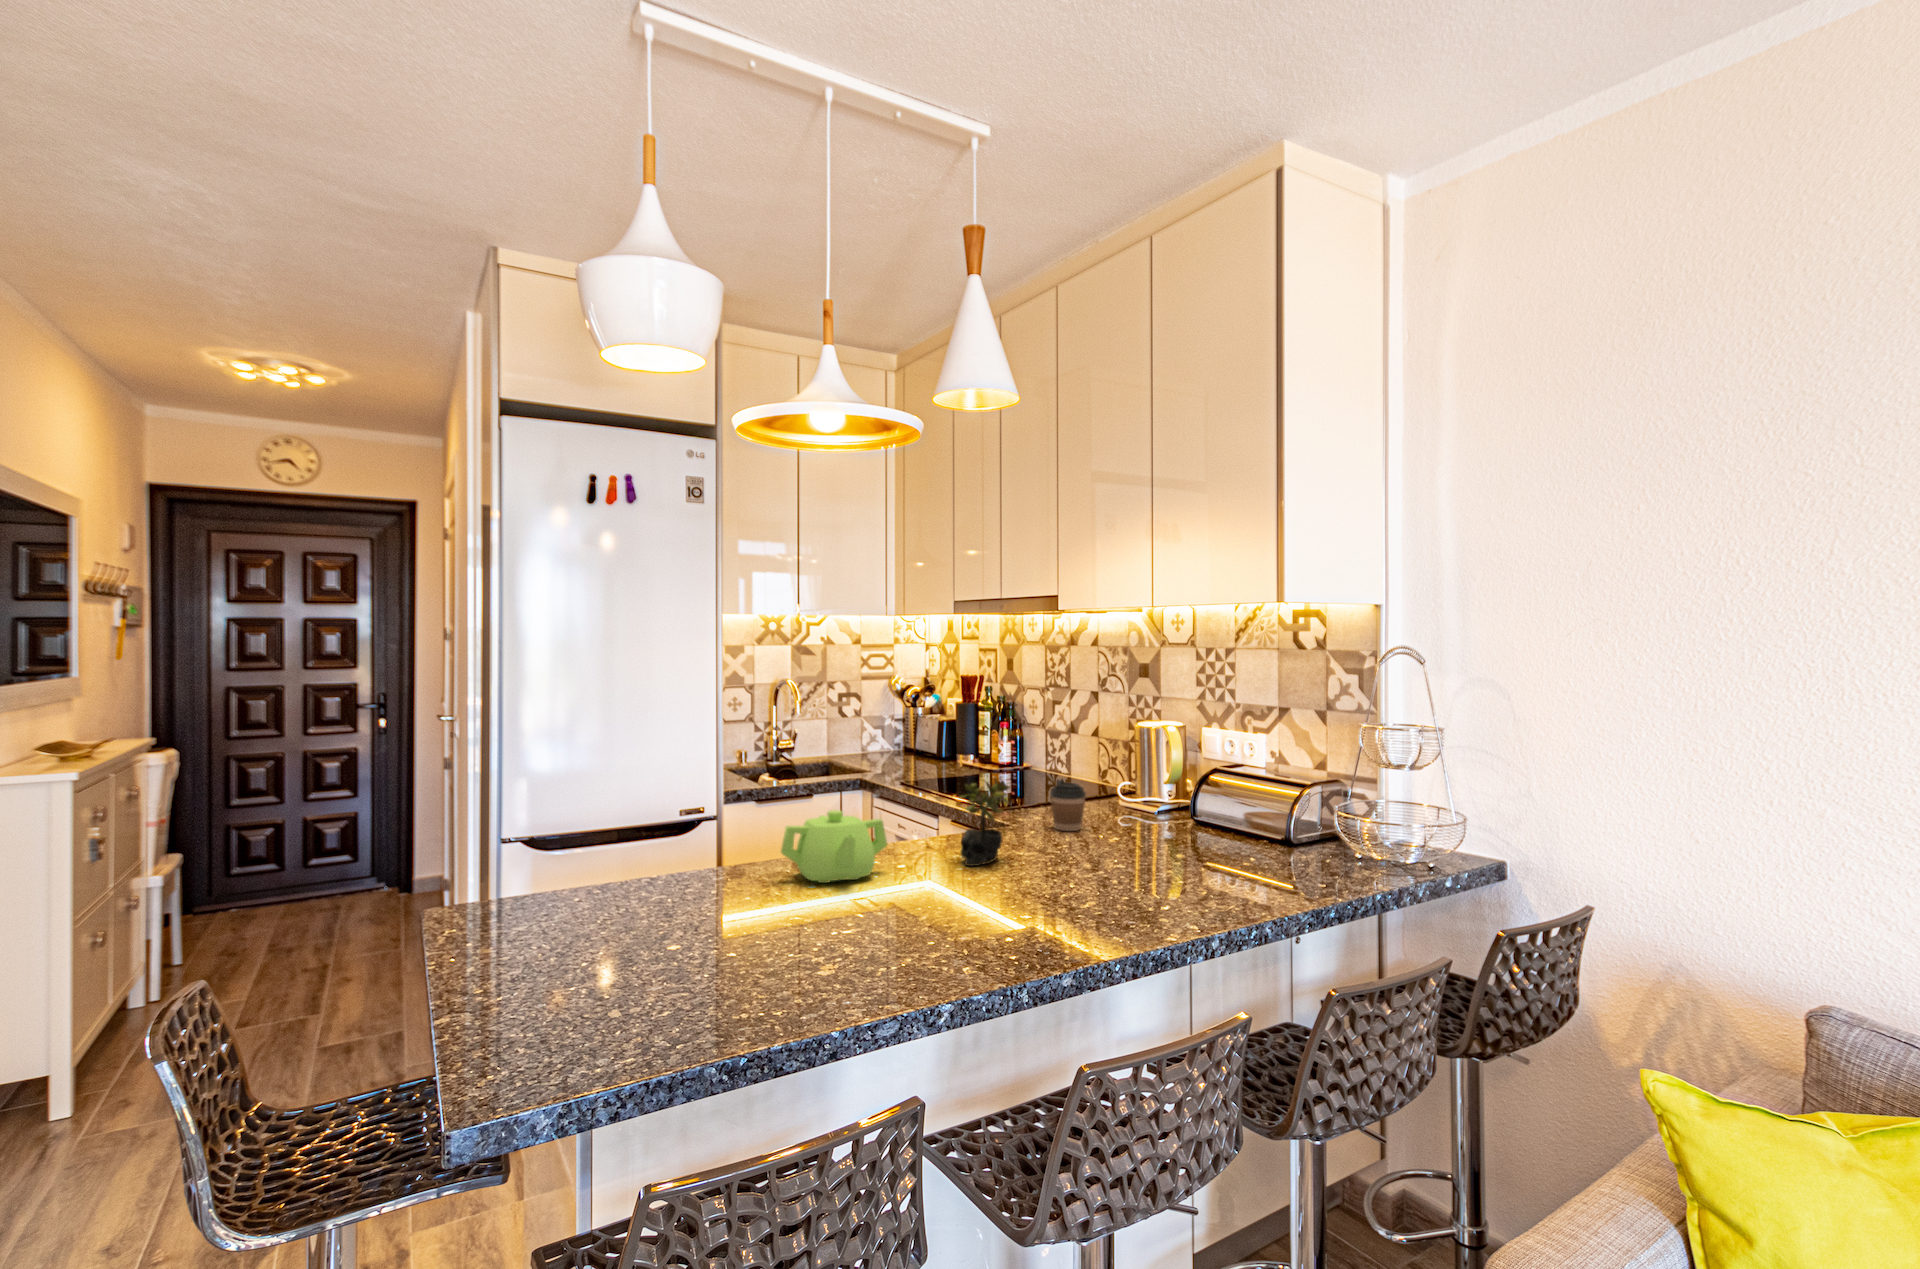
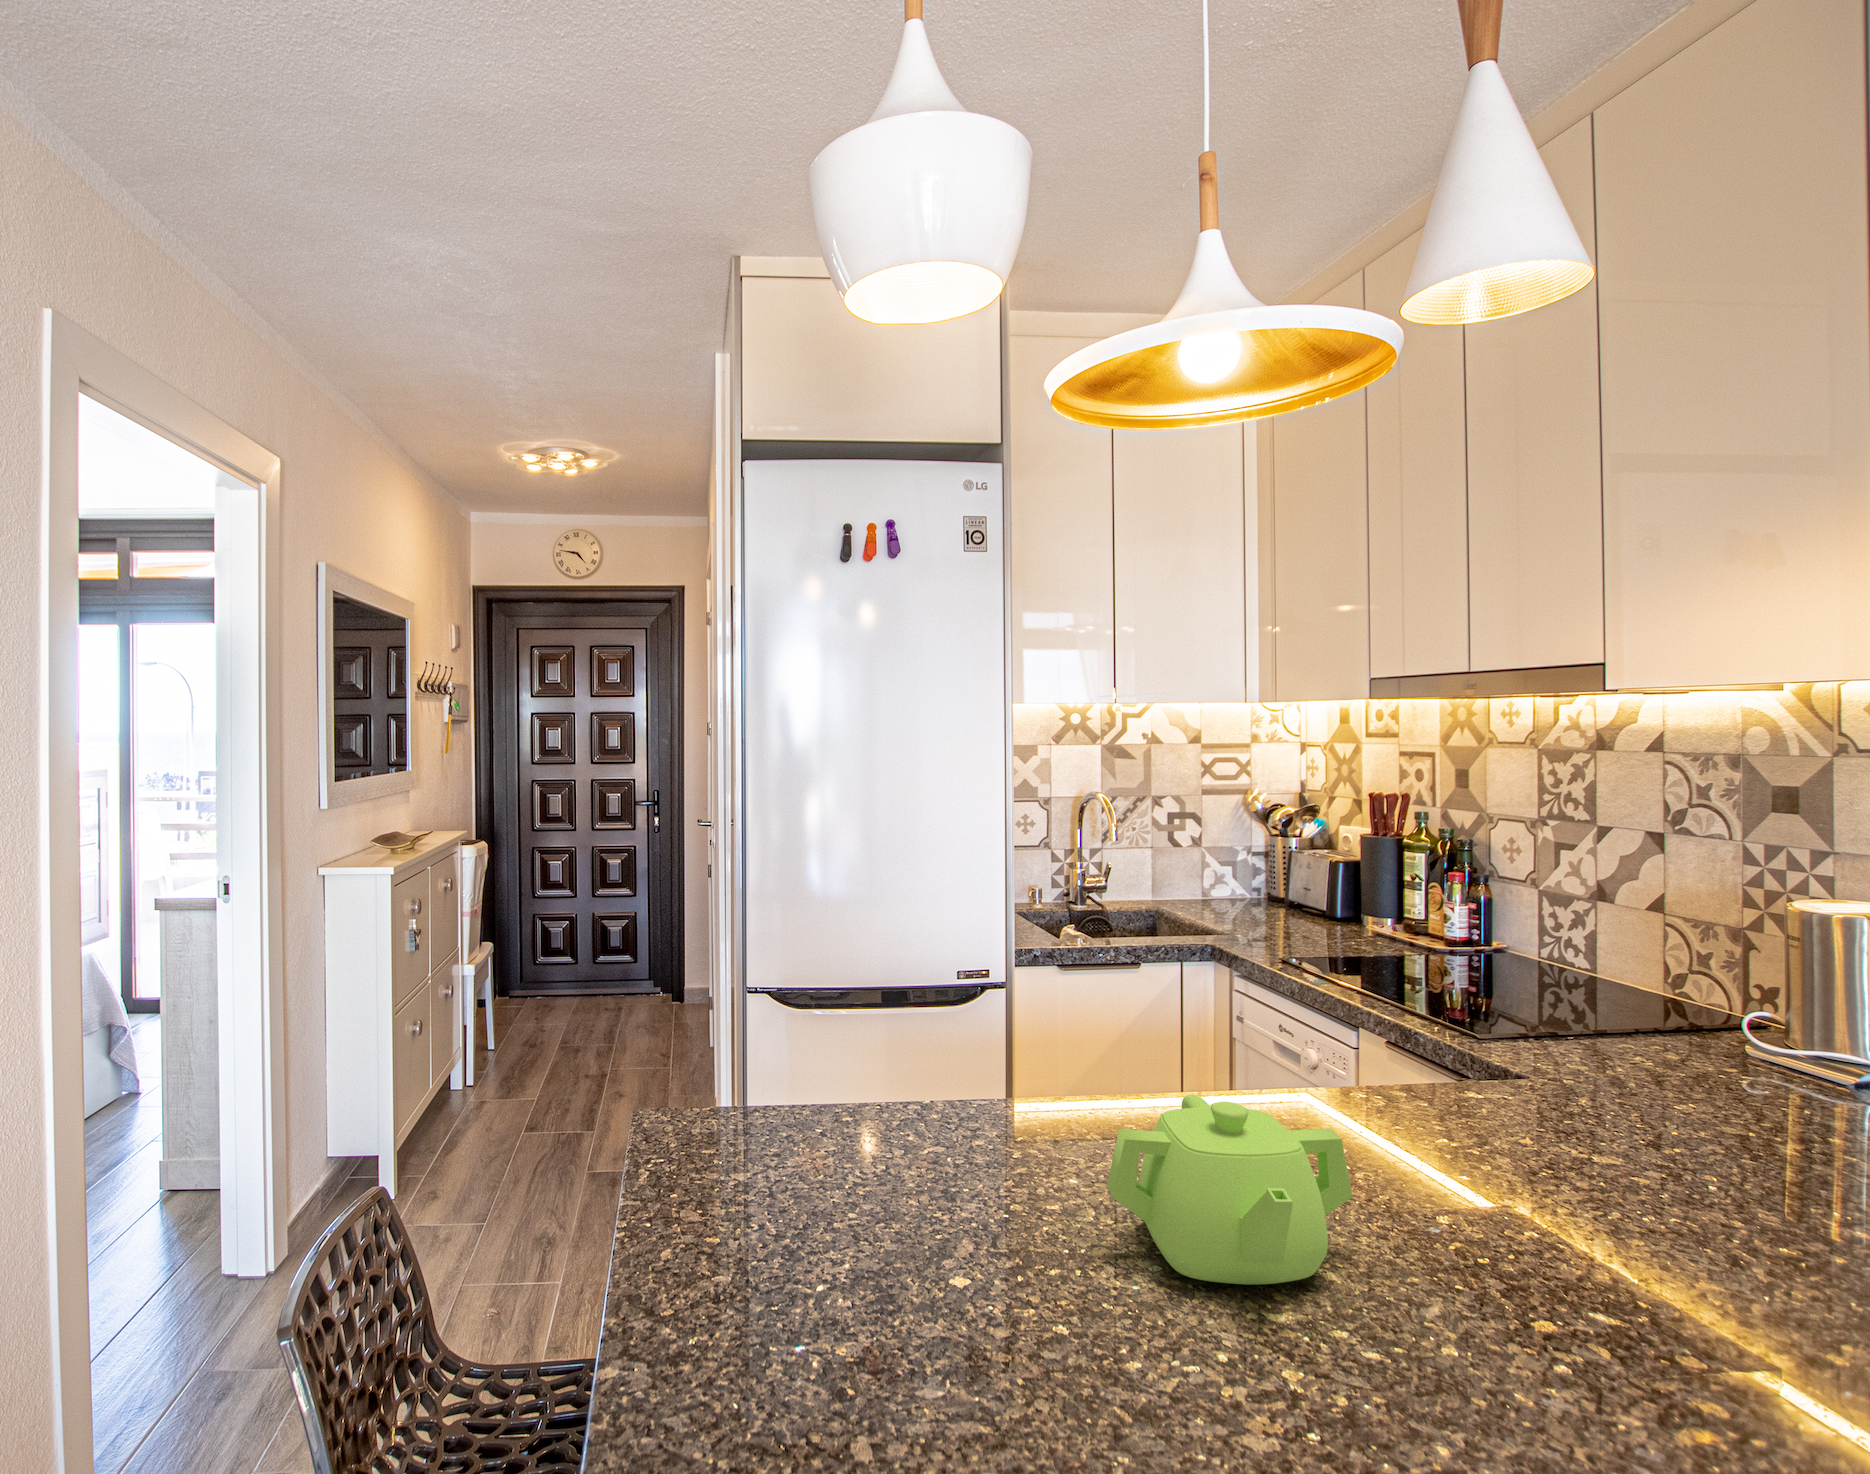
succulent plant: present [959,777,1010,866] -> none [1508,1048,1661,1272]
coffee cup: present [1050,780,1086,831] -> none [1672,1033,1774,1156]

